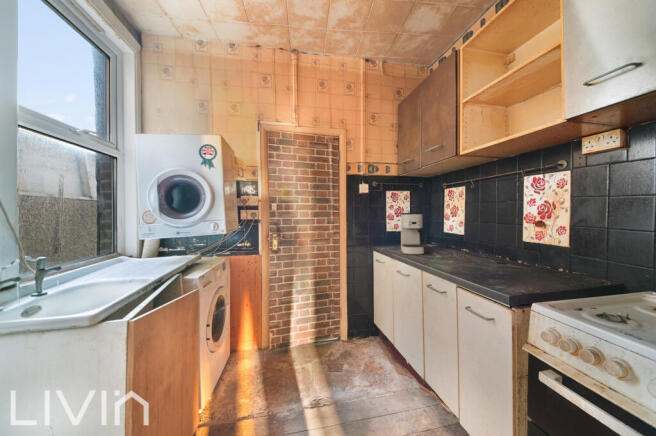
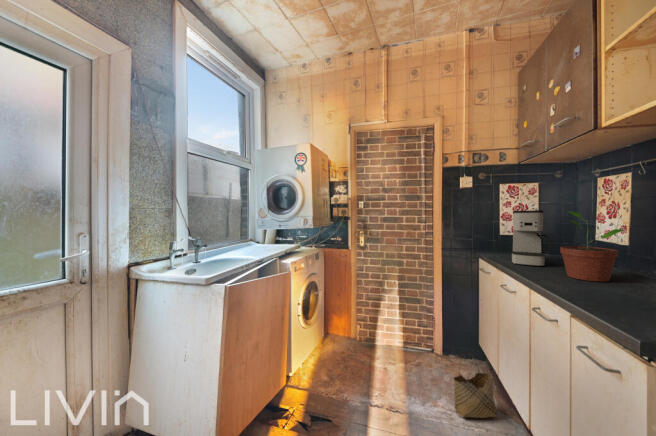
potted plant: none [437,213,474,262] -> present [560,211,624,282]
woven basket: none [371,332,400,390] -> present [454,353,496,418]

